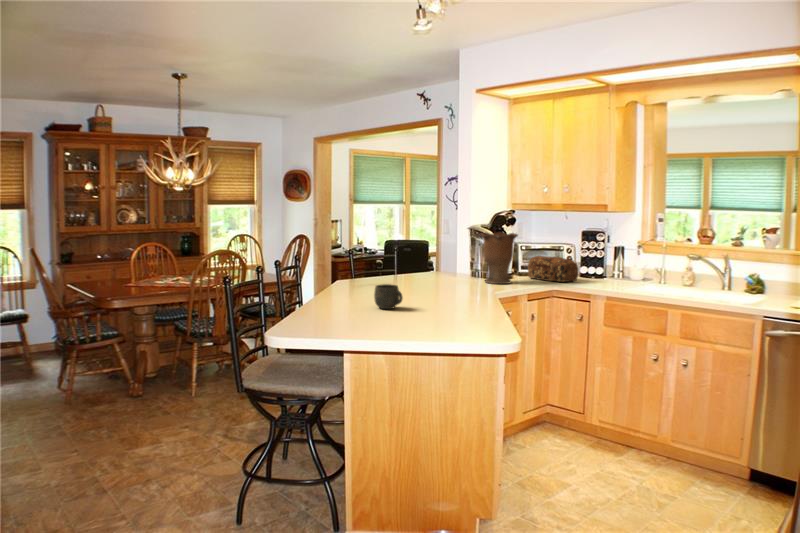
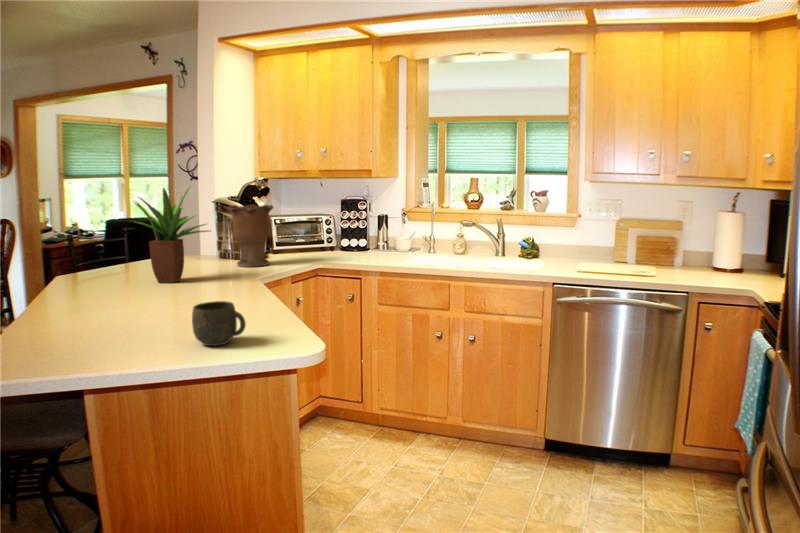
potted plant: none [409,216,469,290] -> present [131,188,211,283]
bread loaf: present [528,256,578,282] -> none [287,230,343,258]
mug: present [374,284,402,309] -> present [192,301,246,346]

